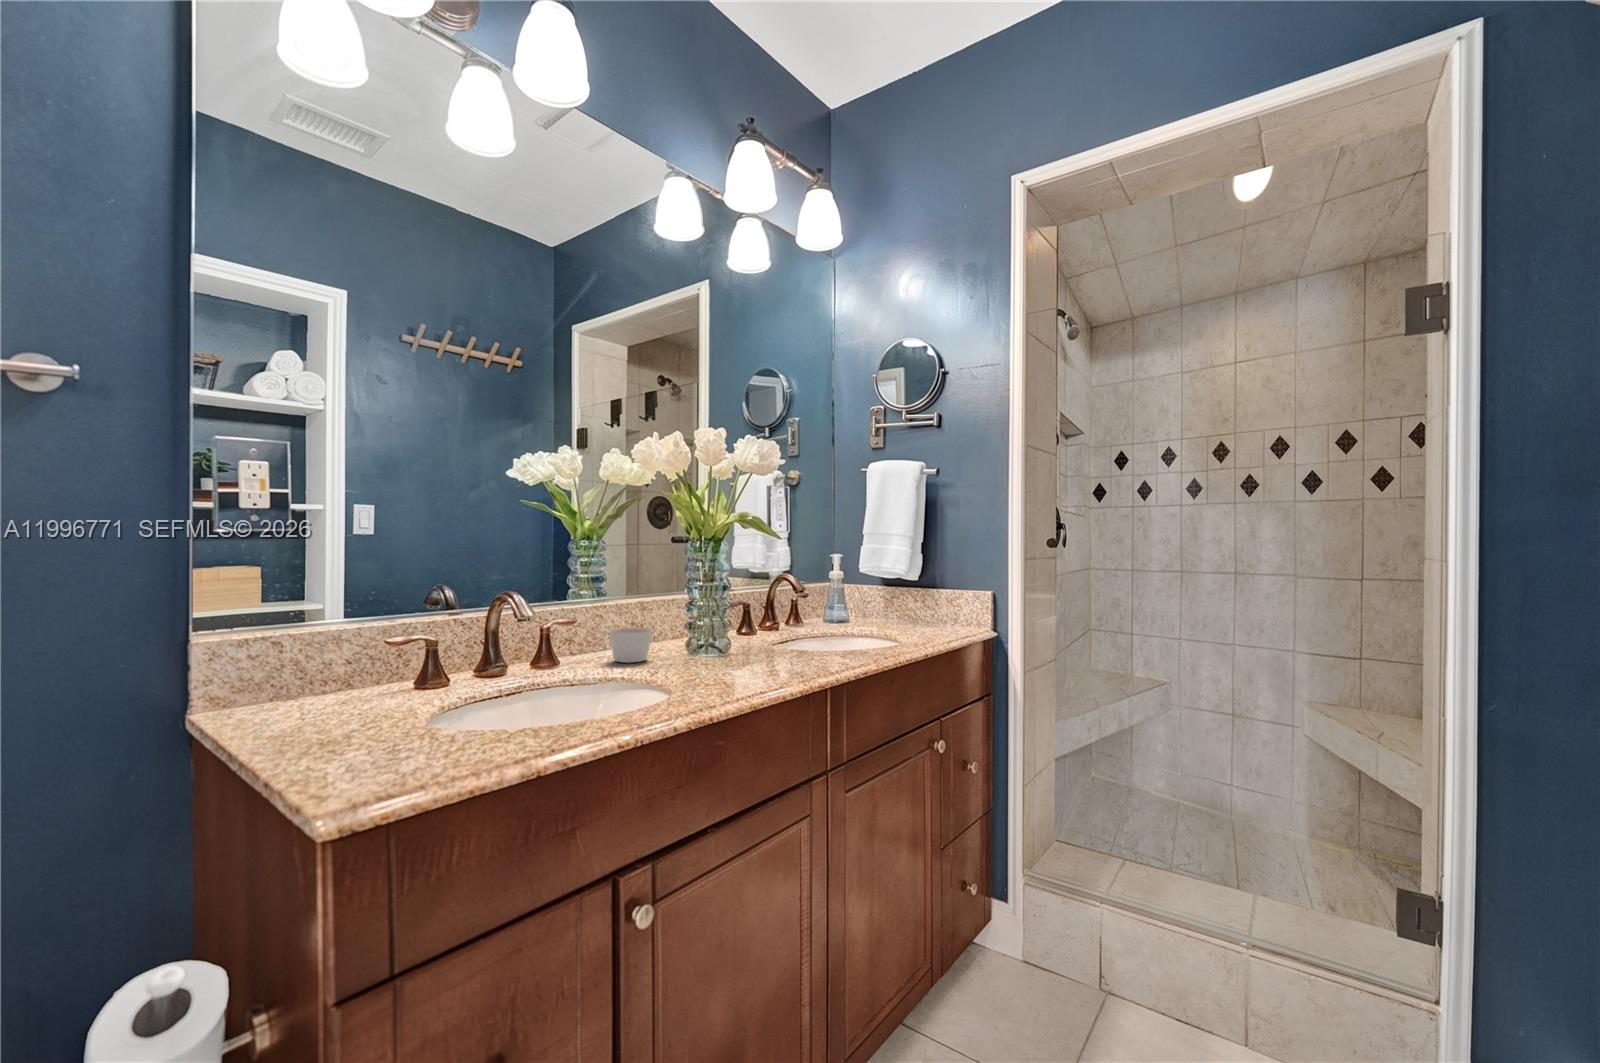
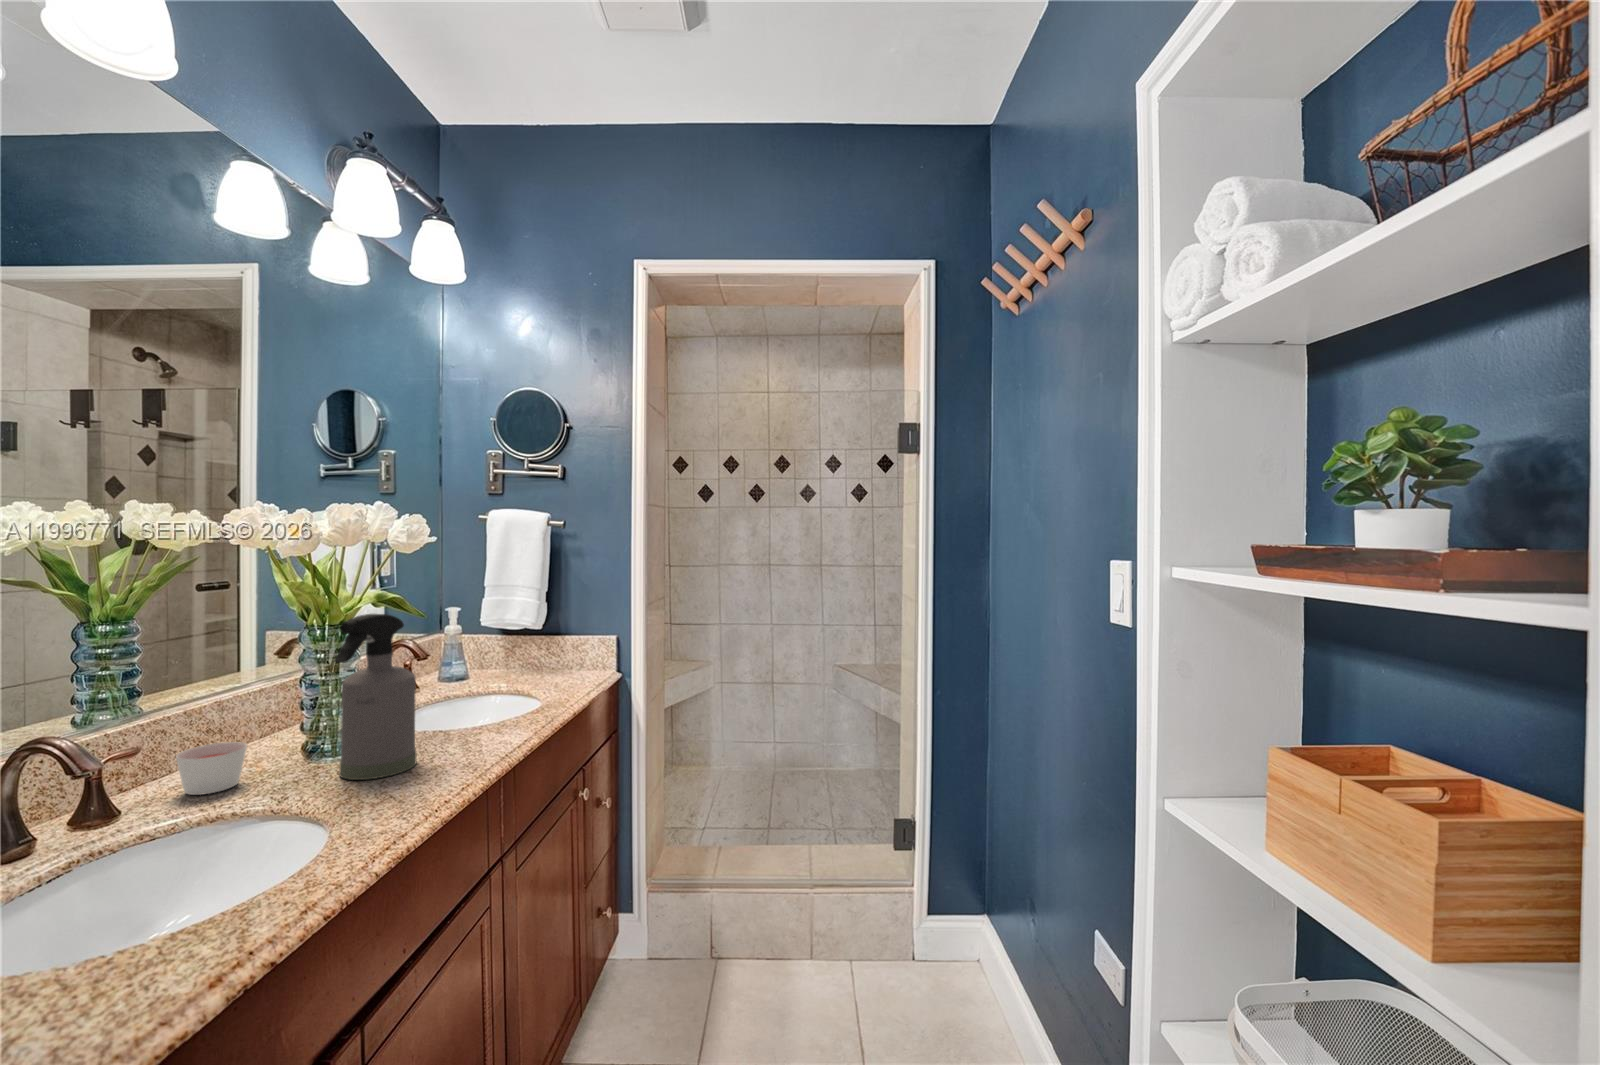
spray bottle: none [701,527,766,671] -> present [335,614,416,780]

